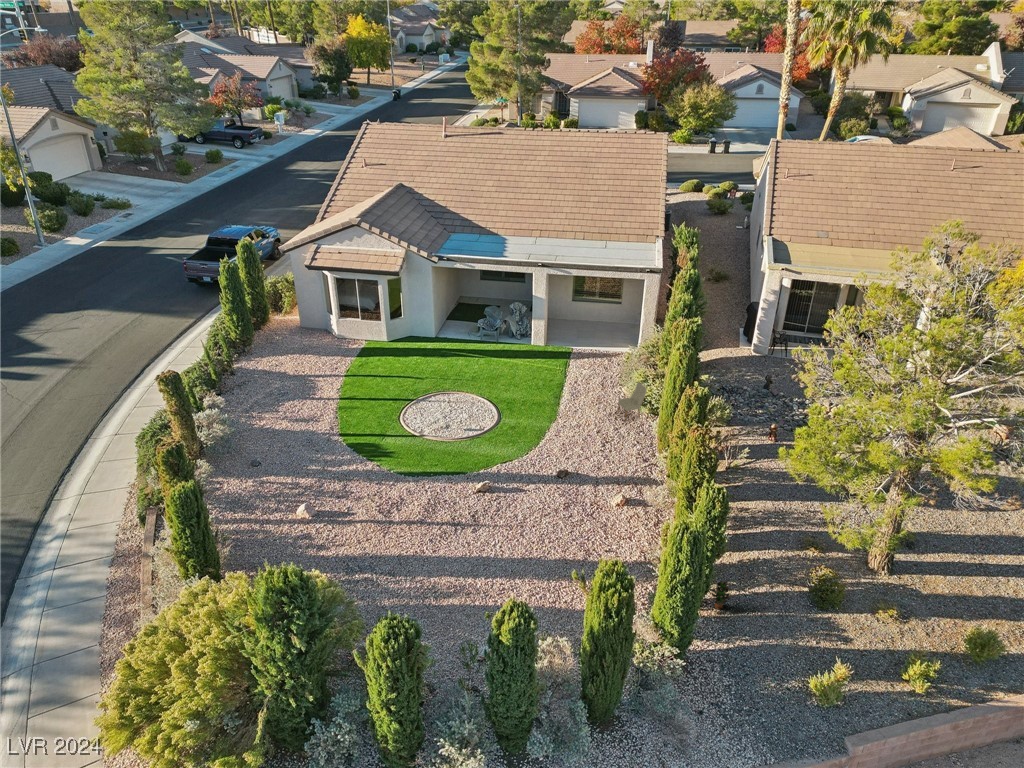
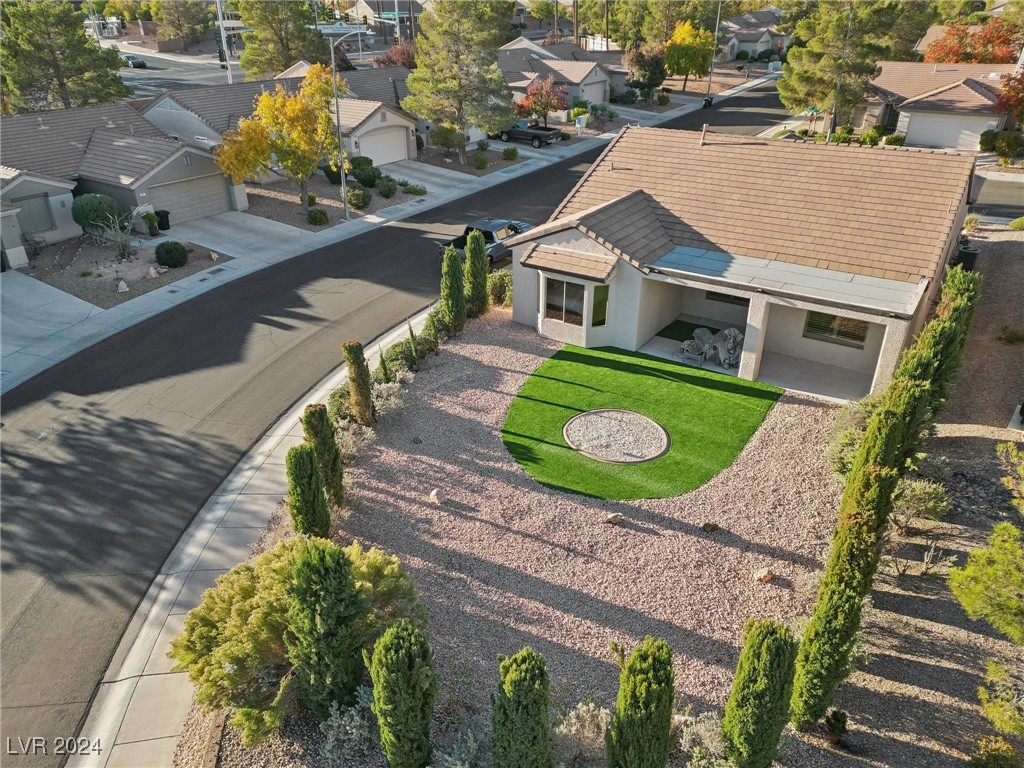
chair: present [618,383,647,421] -> none [808,444,846,486]

